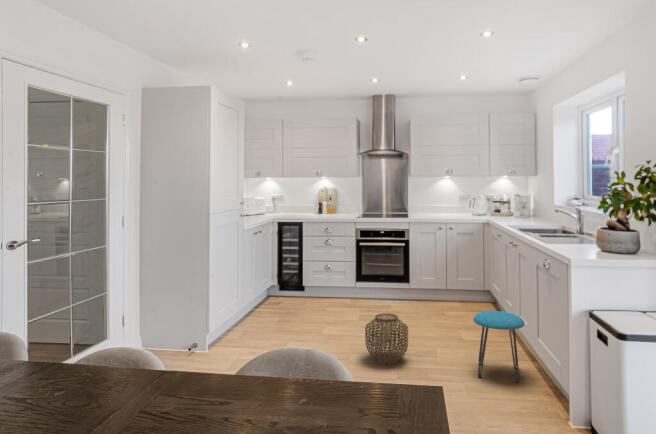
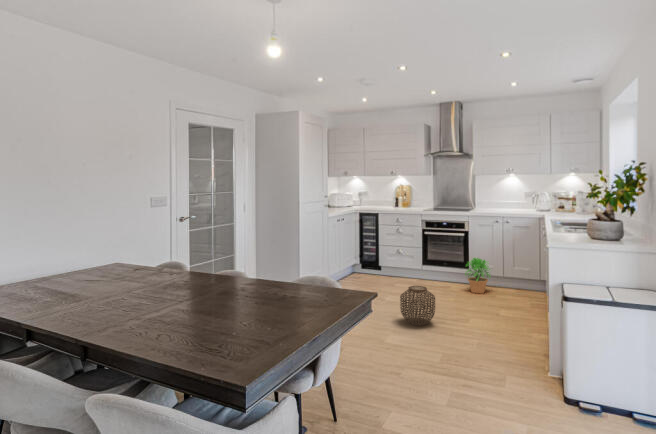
potted plant: none [409,270,442,312] -> present [465,258,490,293]
stool: present [473,311,525,382] -> none [486,289,530,348]

